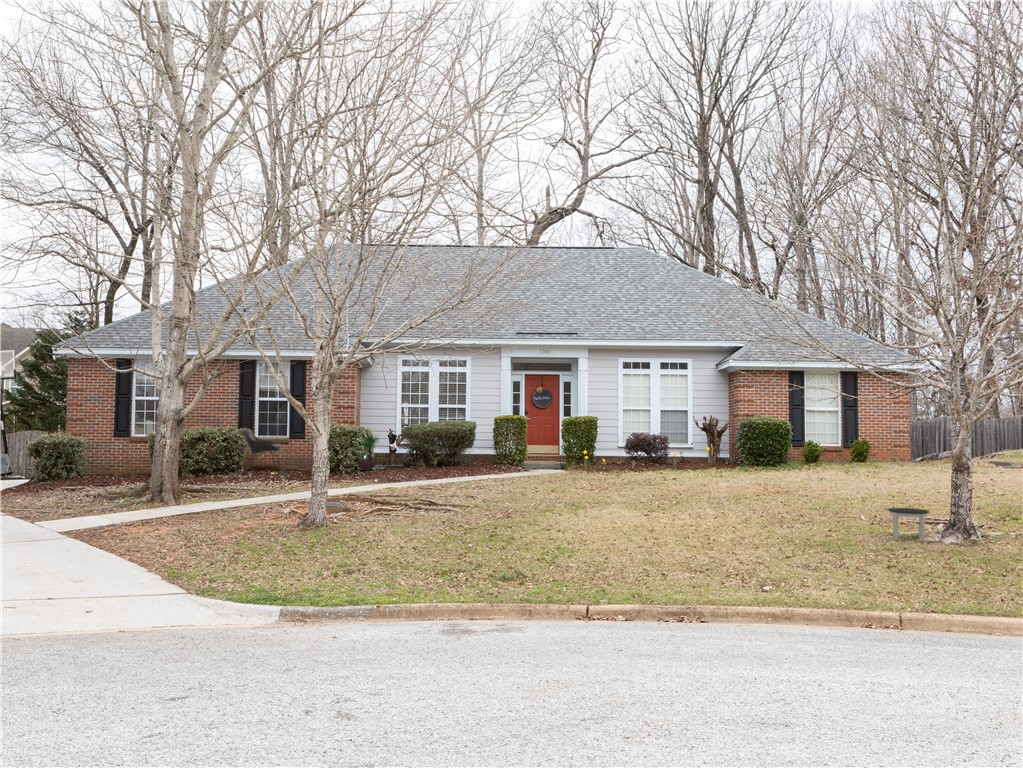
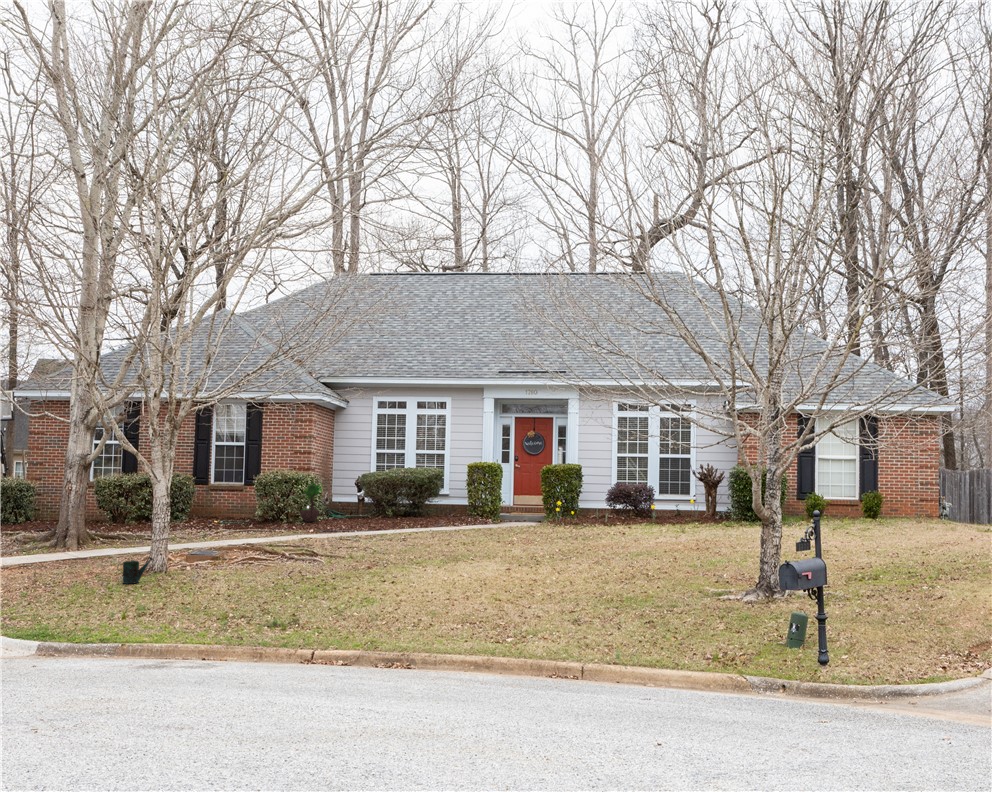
lounge chair: present [243,428,283,470] -> none [186,474,231,519]
round table: present [888,508,929,542] -> none [727,574,769,611]
watering can: none [273,509,306,538] -> present [117,557,153,584]

